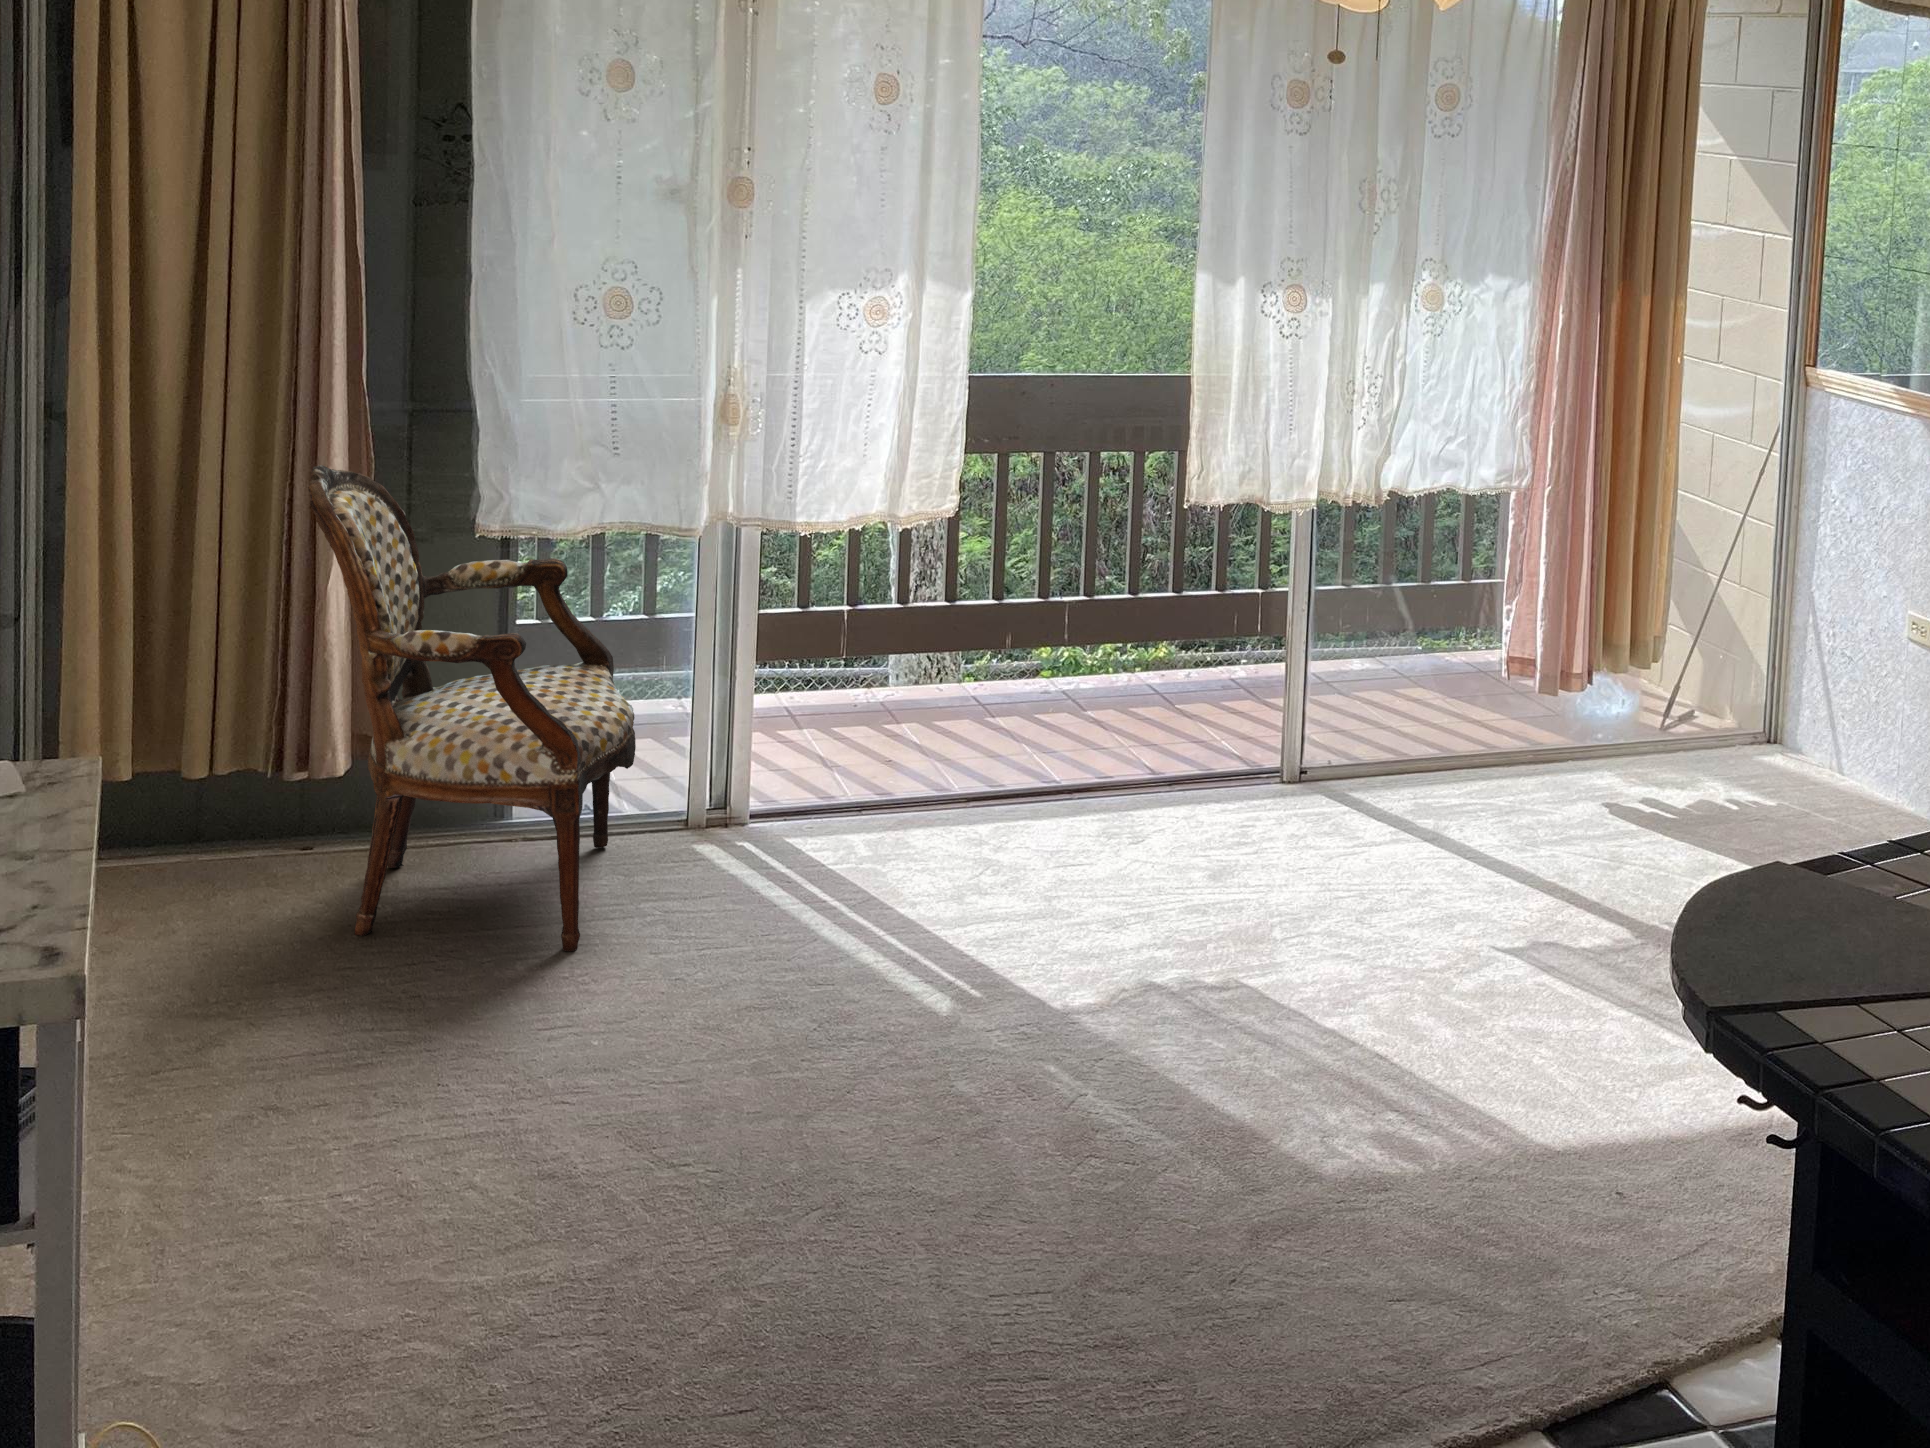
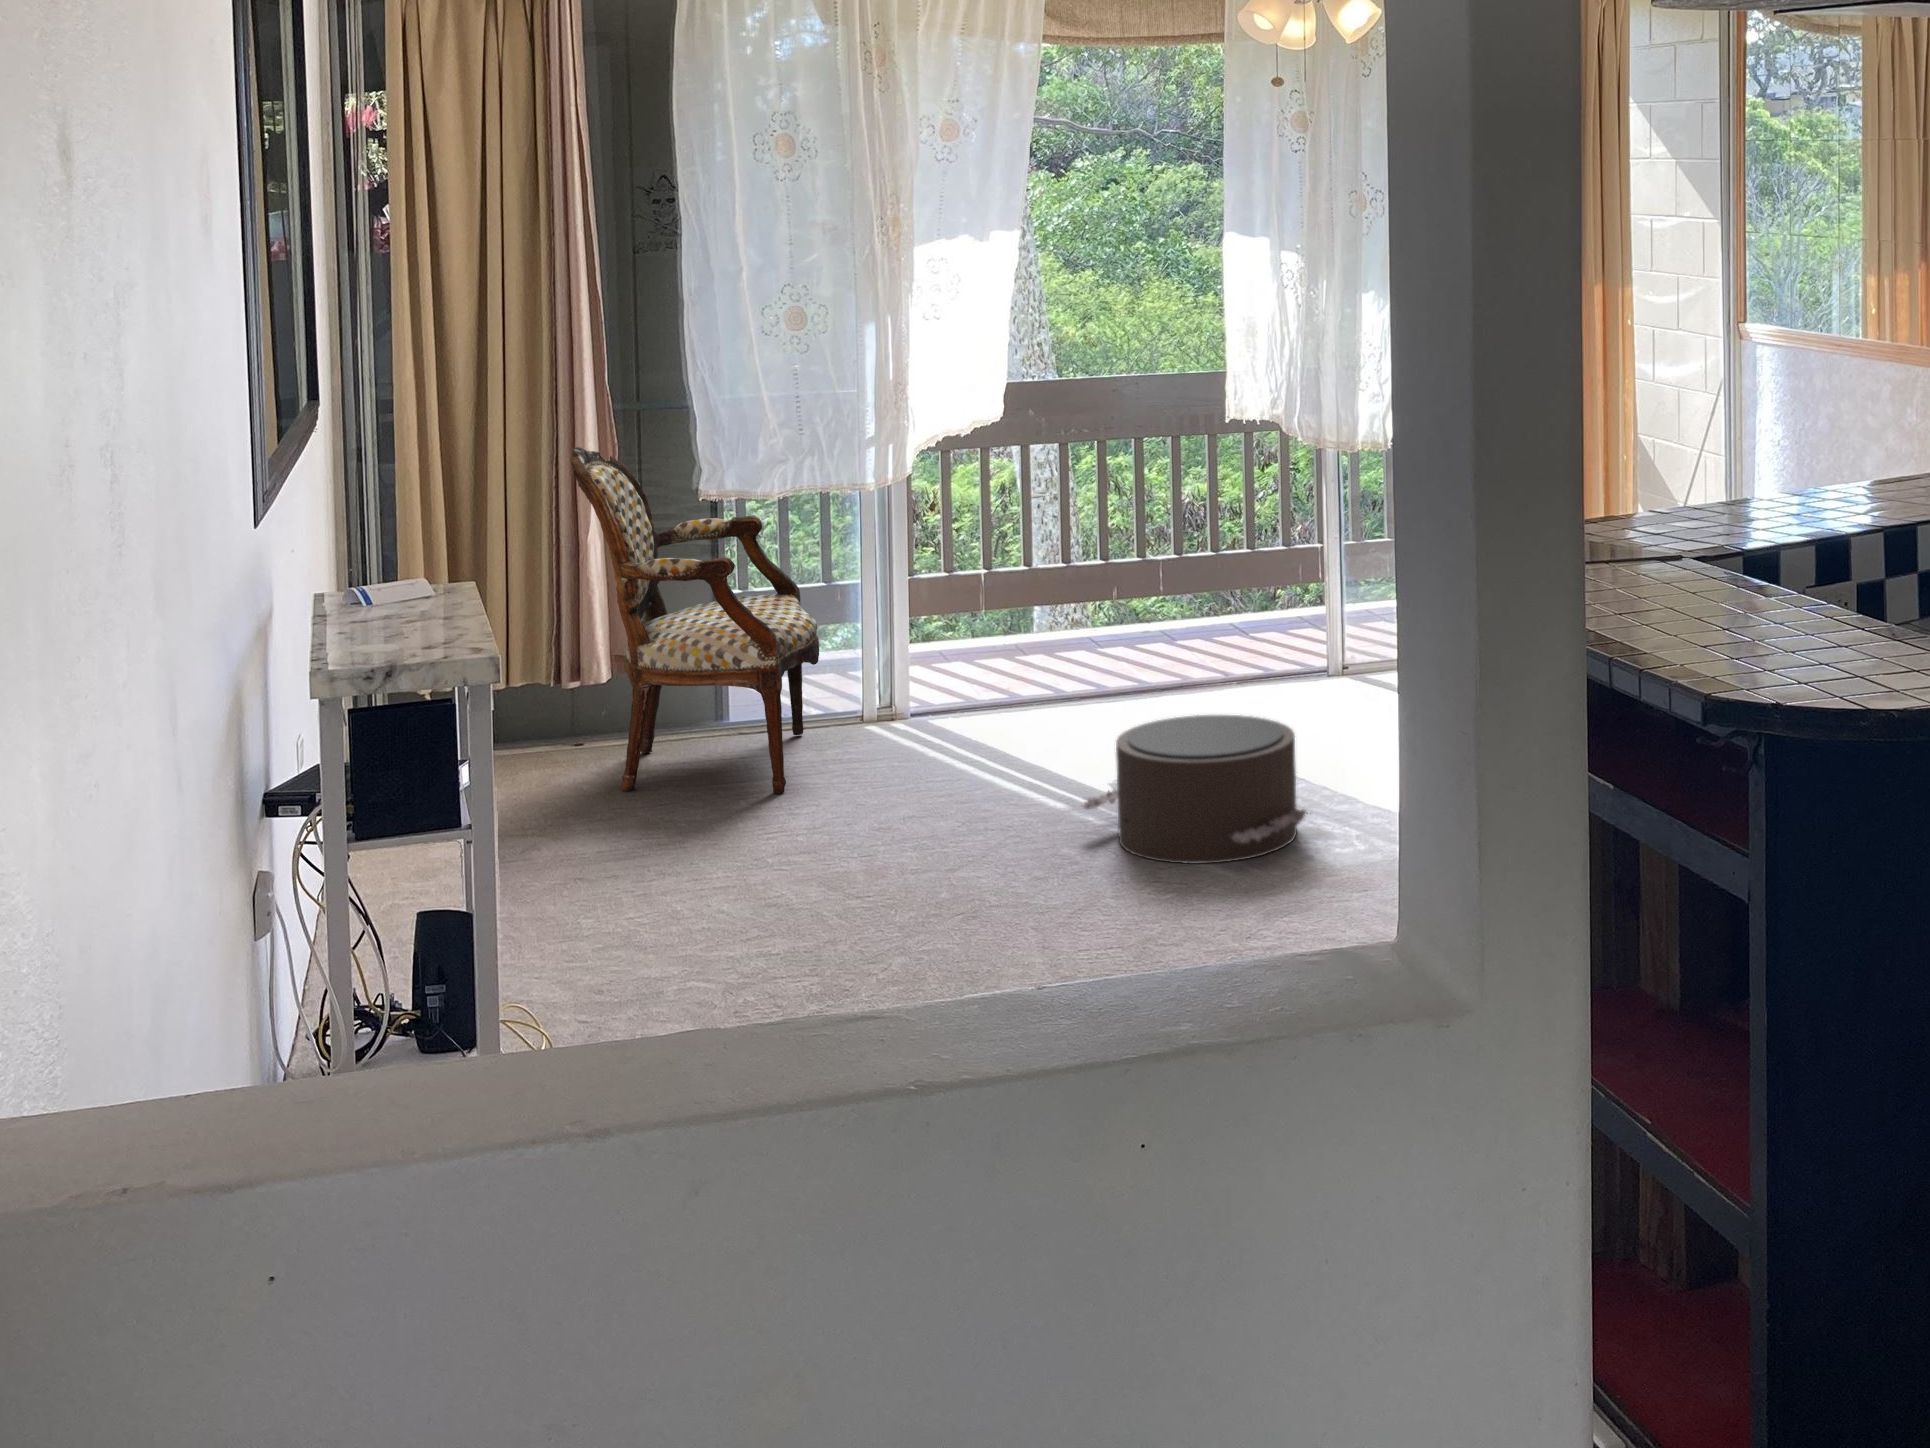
pouf: none [984,885,1306,1113] -> present [1081,715,1309,864]

